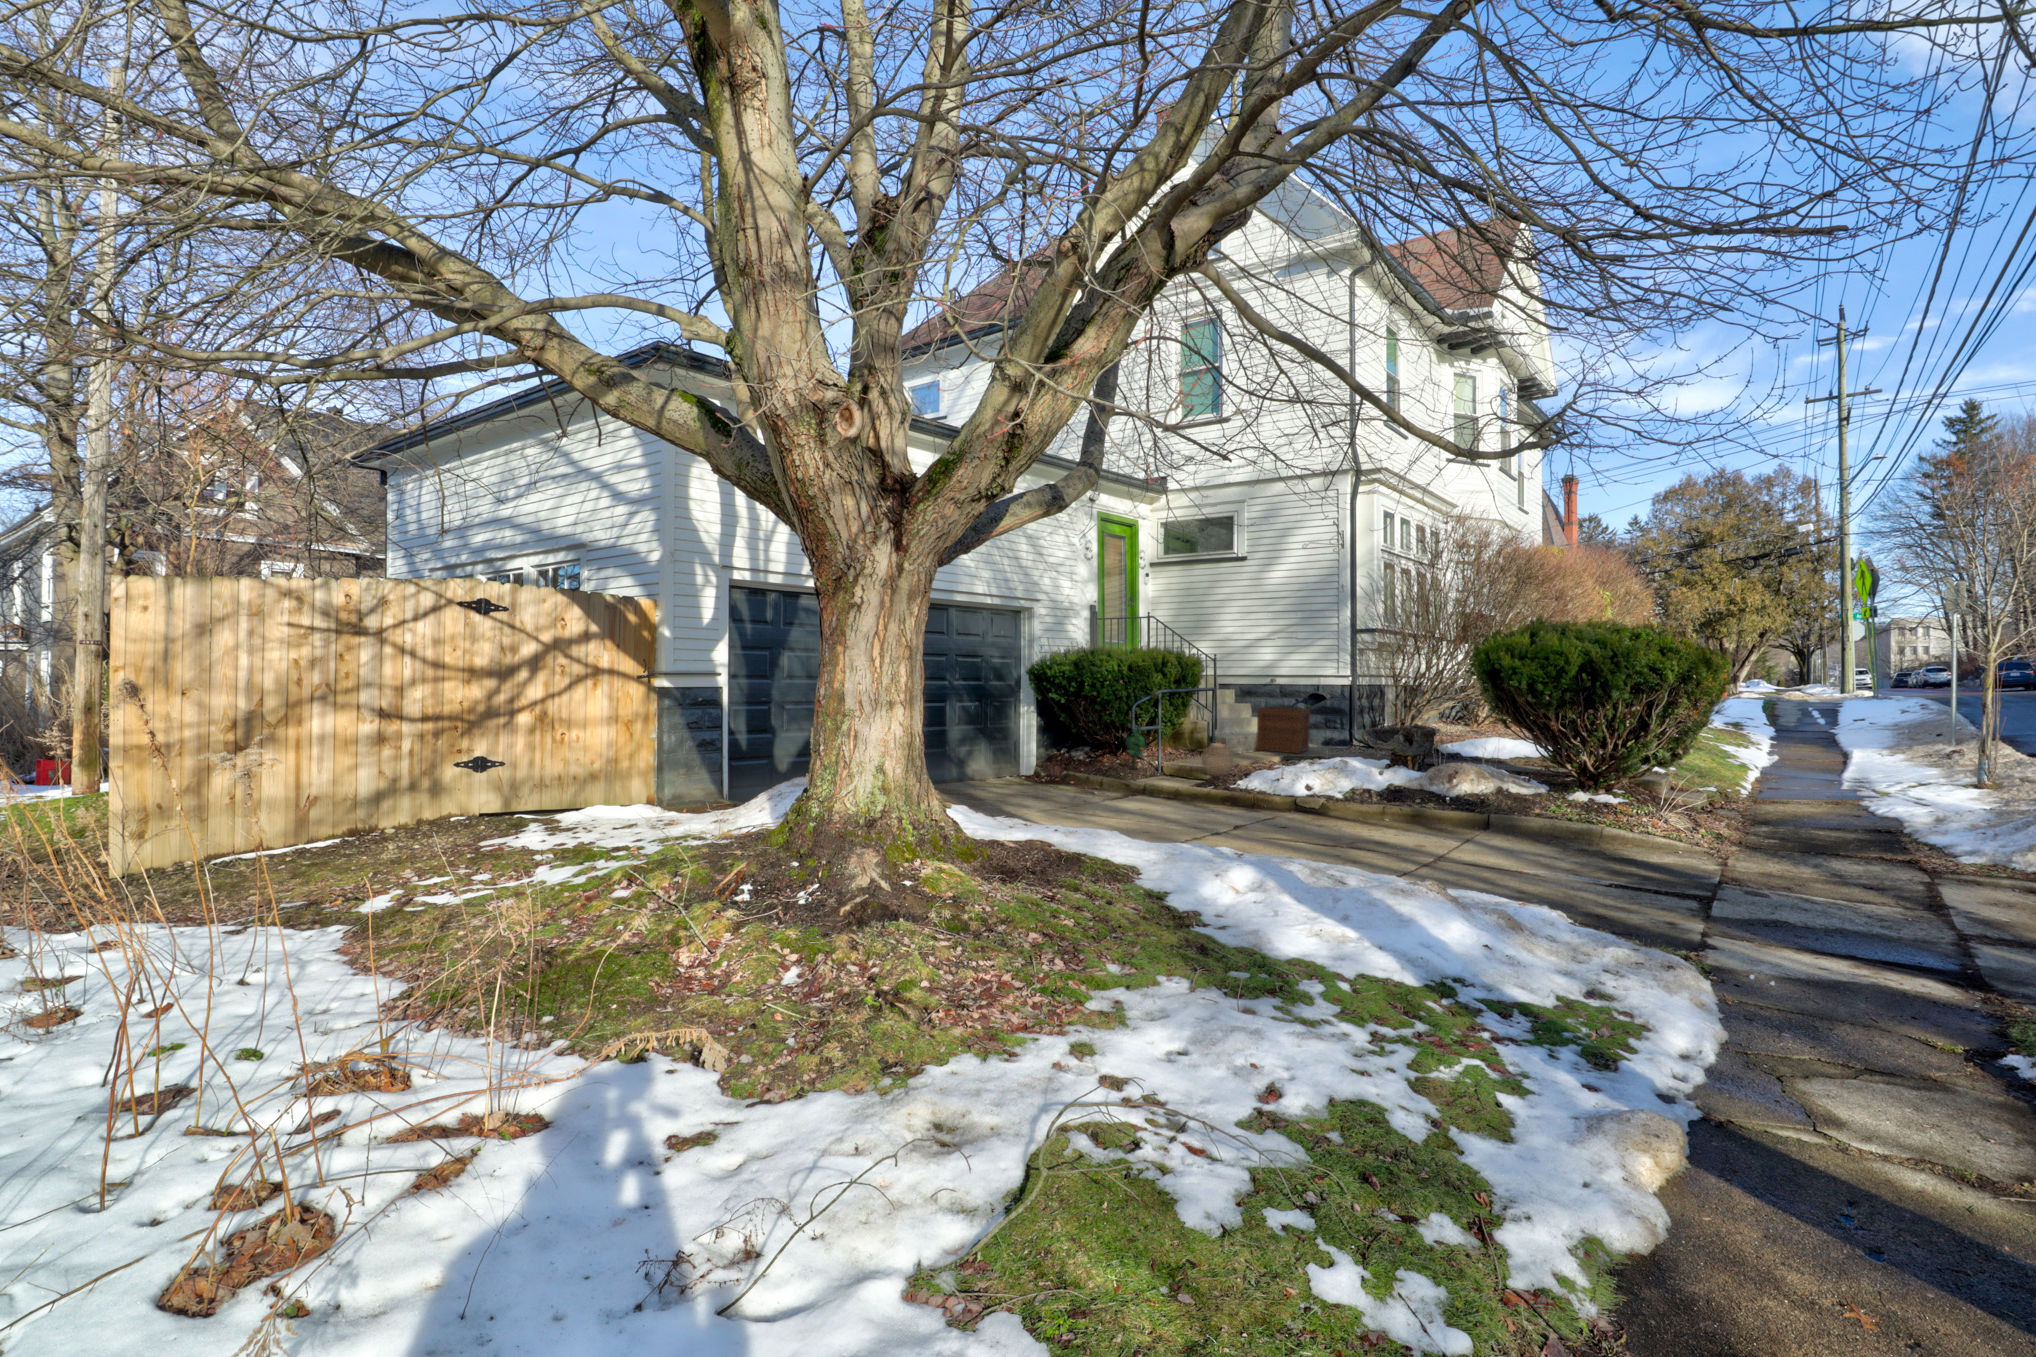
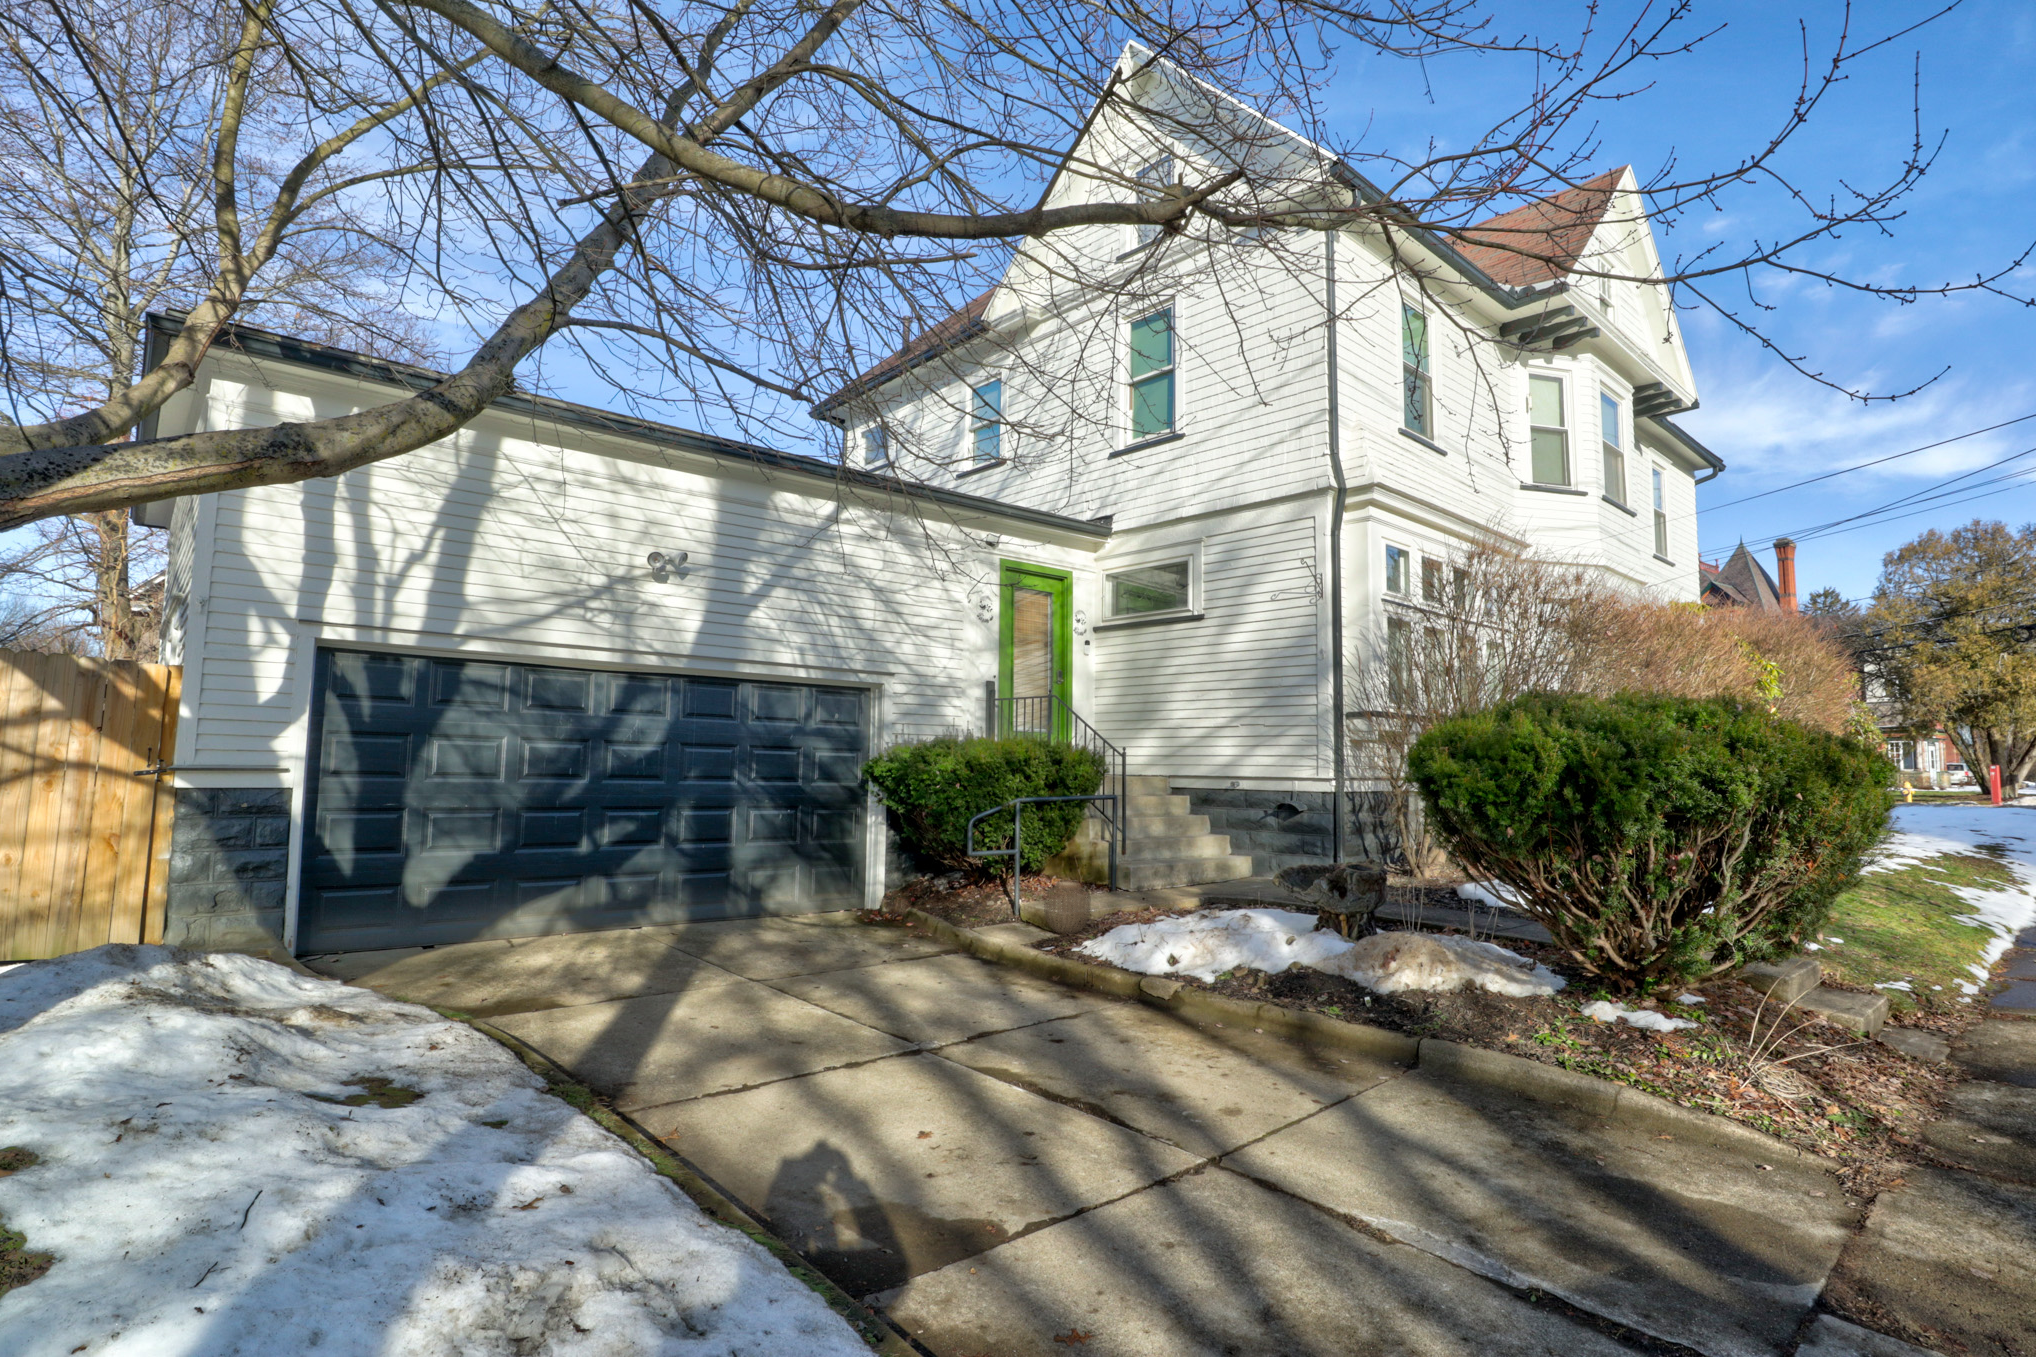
wooden crate: present [1256,706,1310,754] -> none [1208,821,1290,892]
decorative plant: present [1125,726,1147,769] -> none [942,852,978,917]

